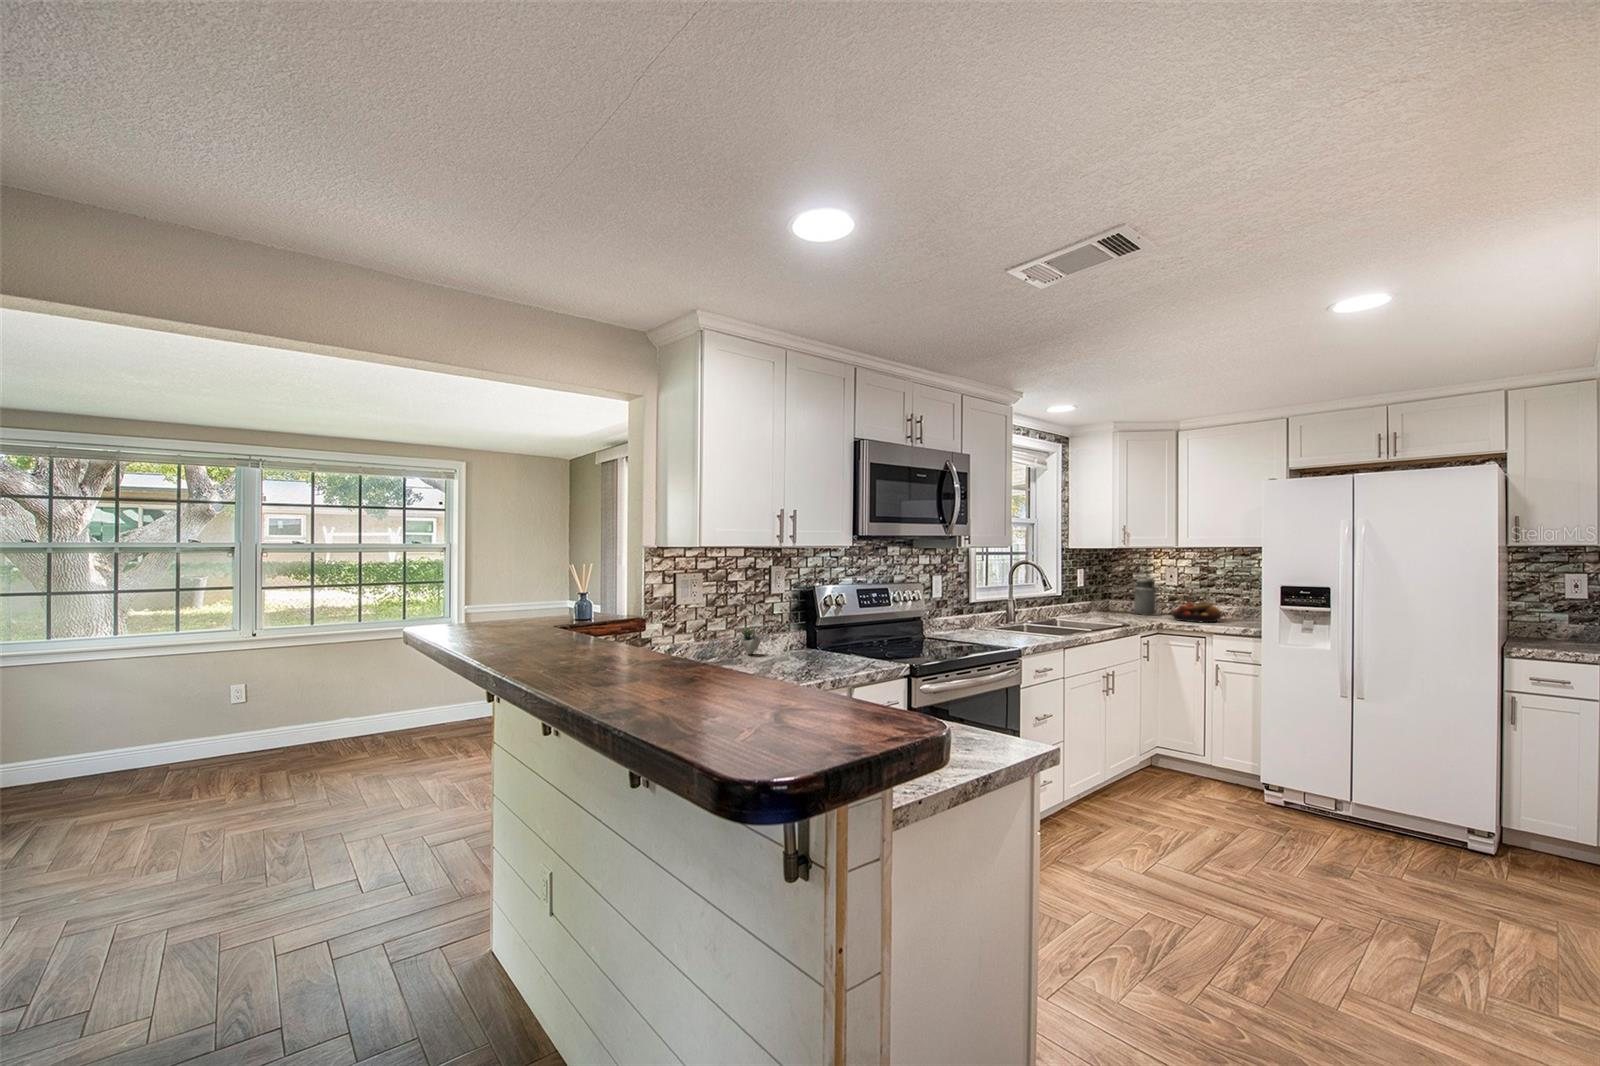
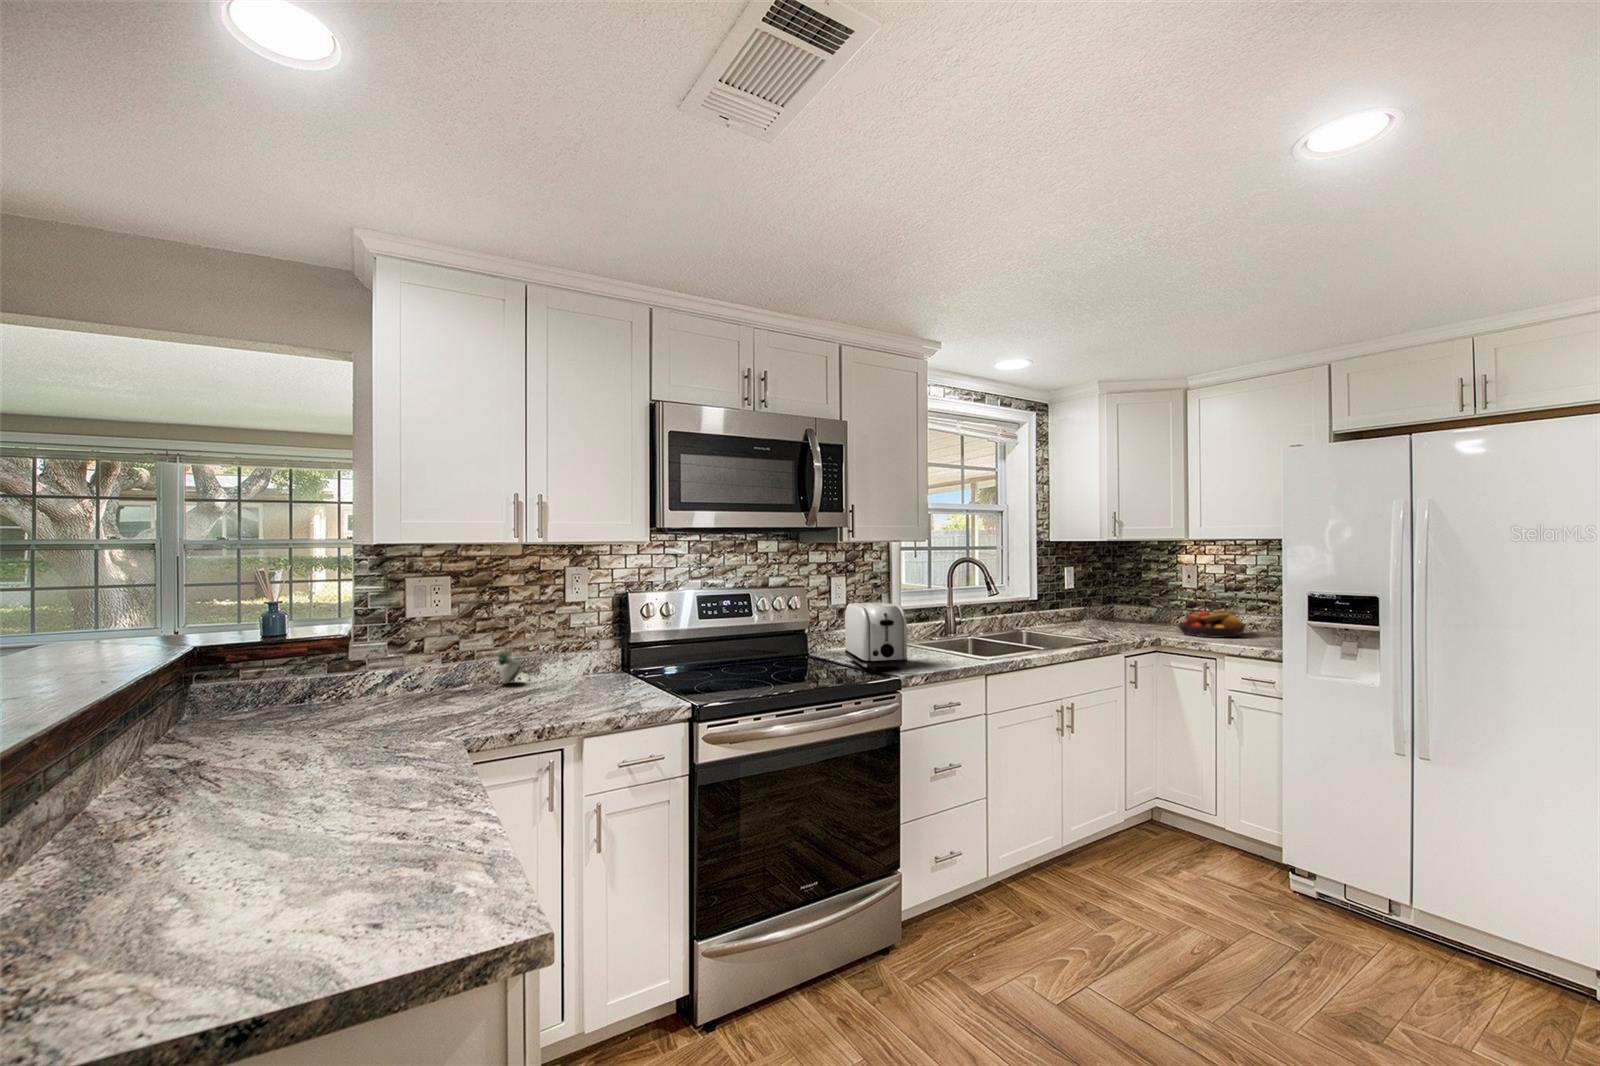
canister: present [1134,576,1160,615] -> none [1135,575,1174,626]
toaster: none [965,595,1024,645] -> present [845,603,907,671]

